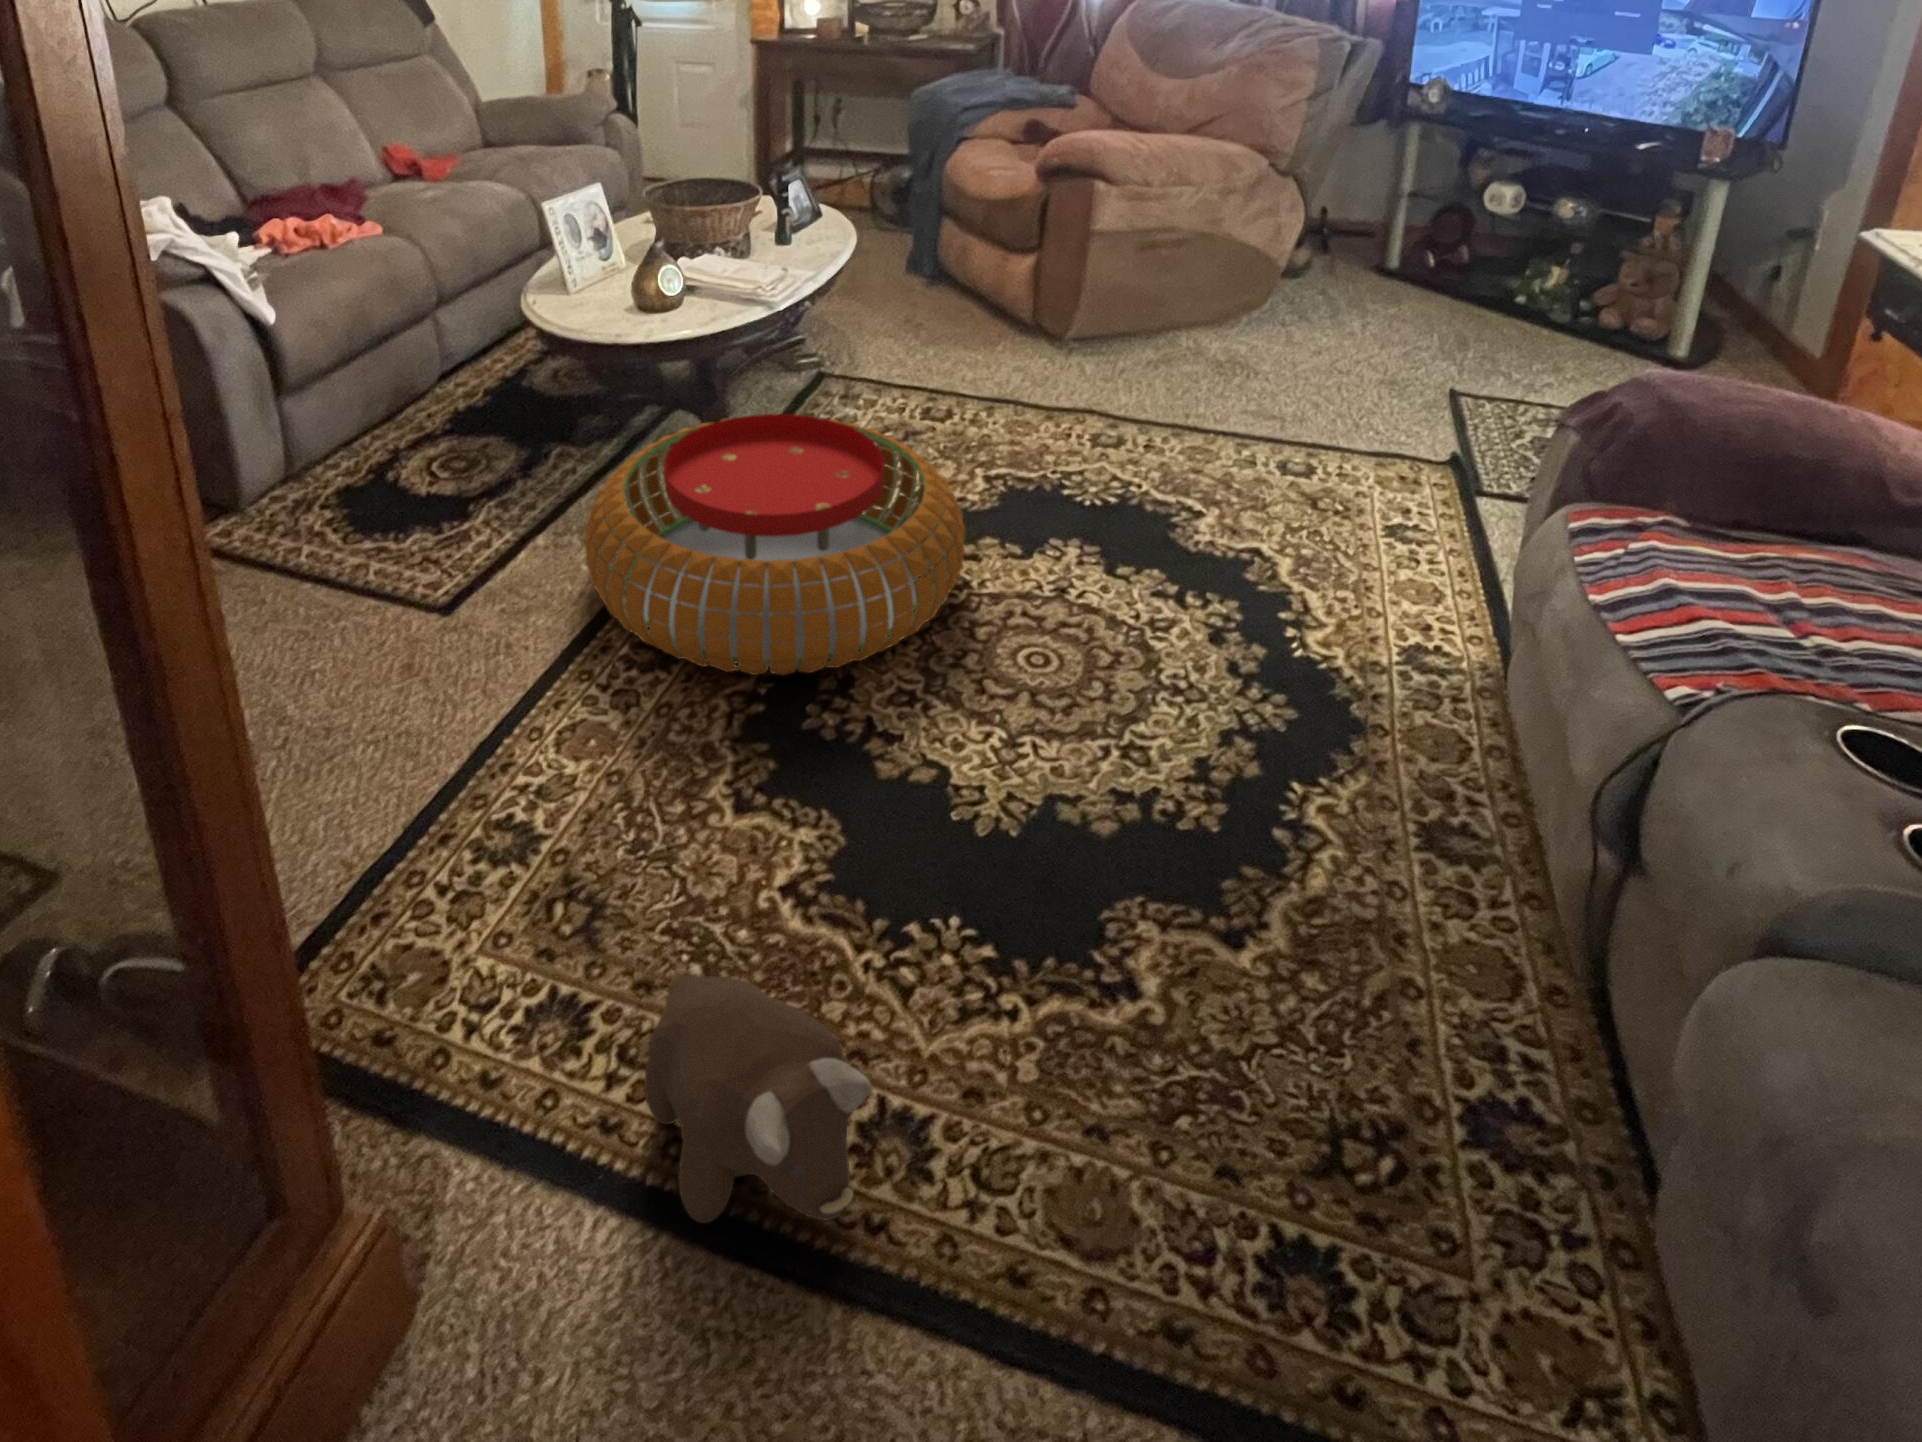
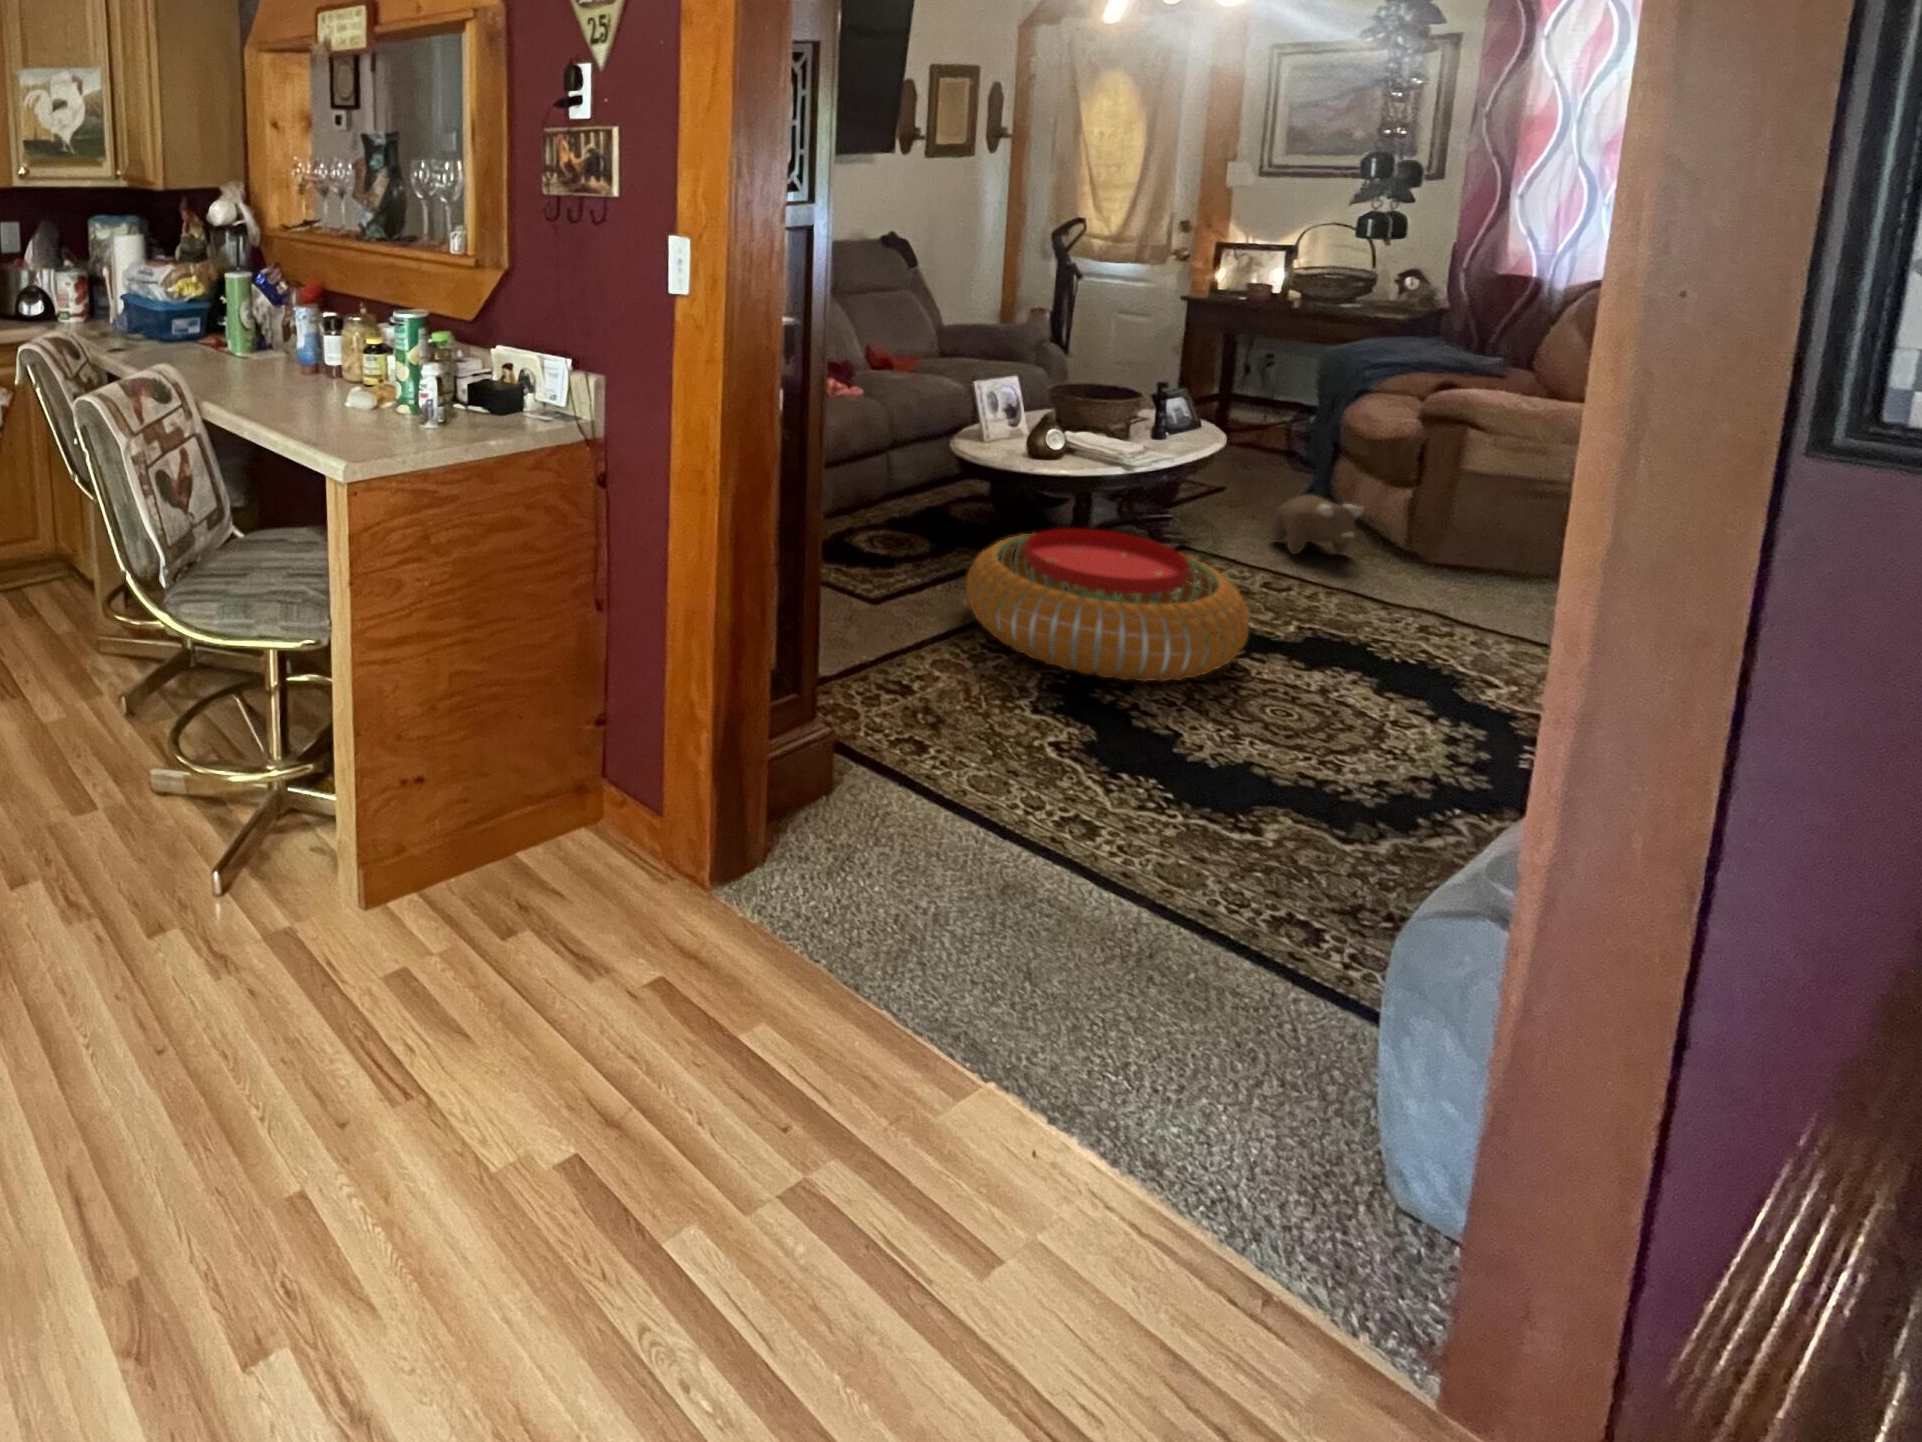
plush toy: present [644,975,871,1223] -> present [1271,495,1364,554]

